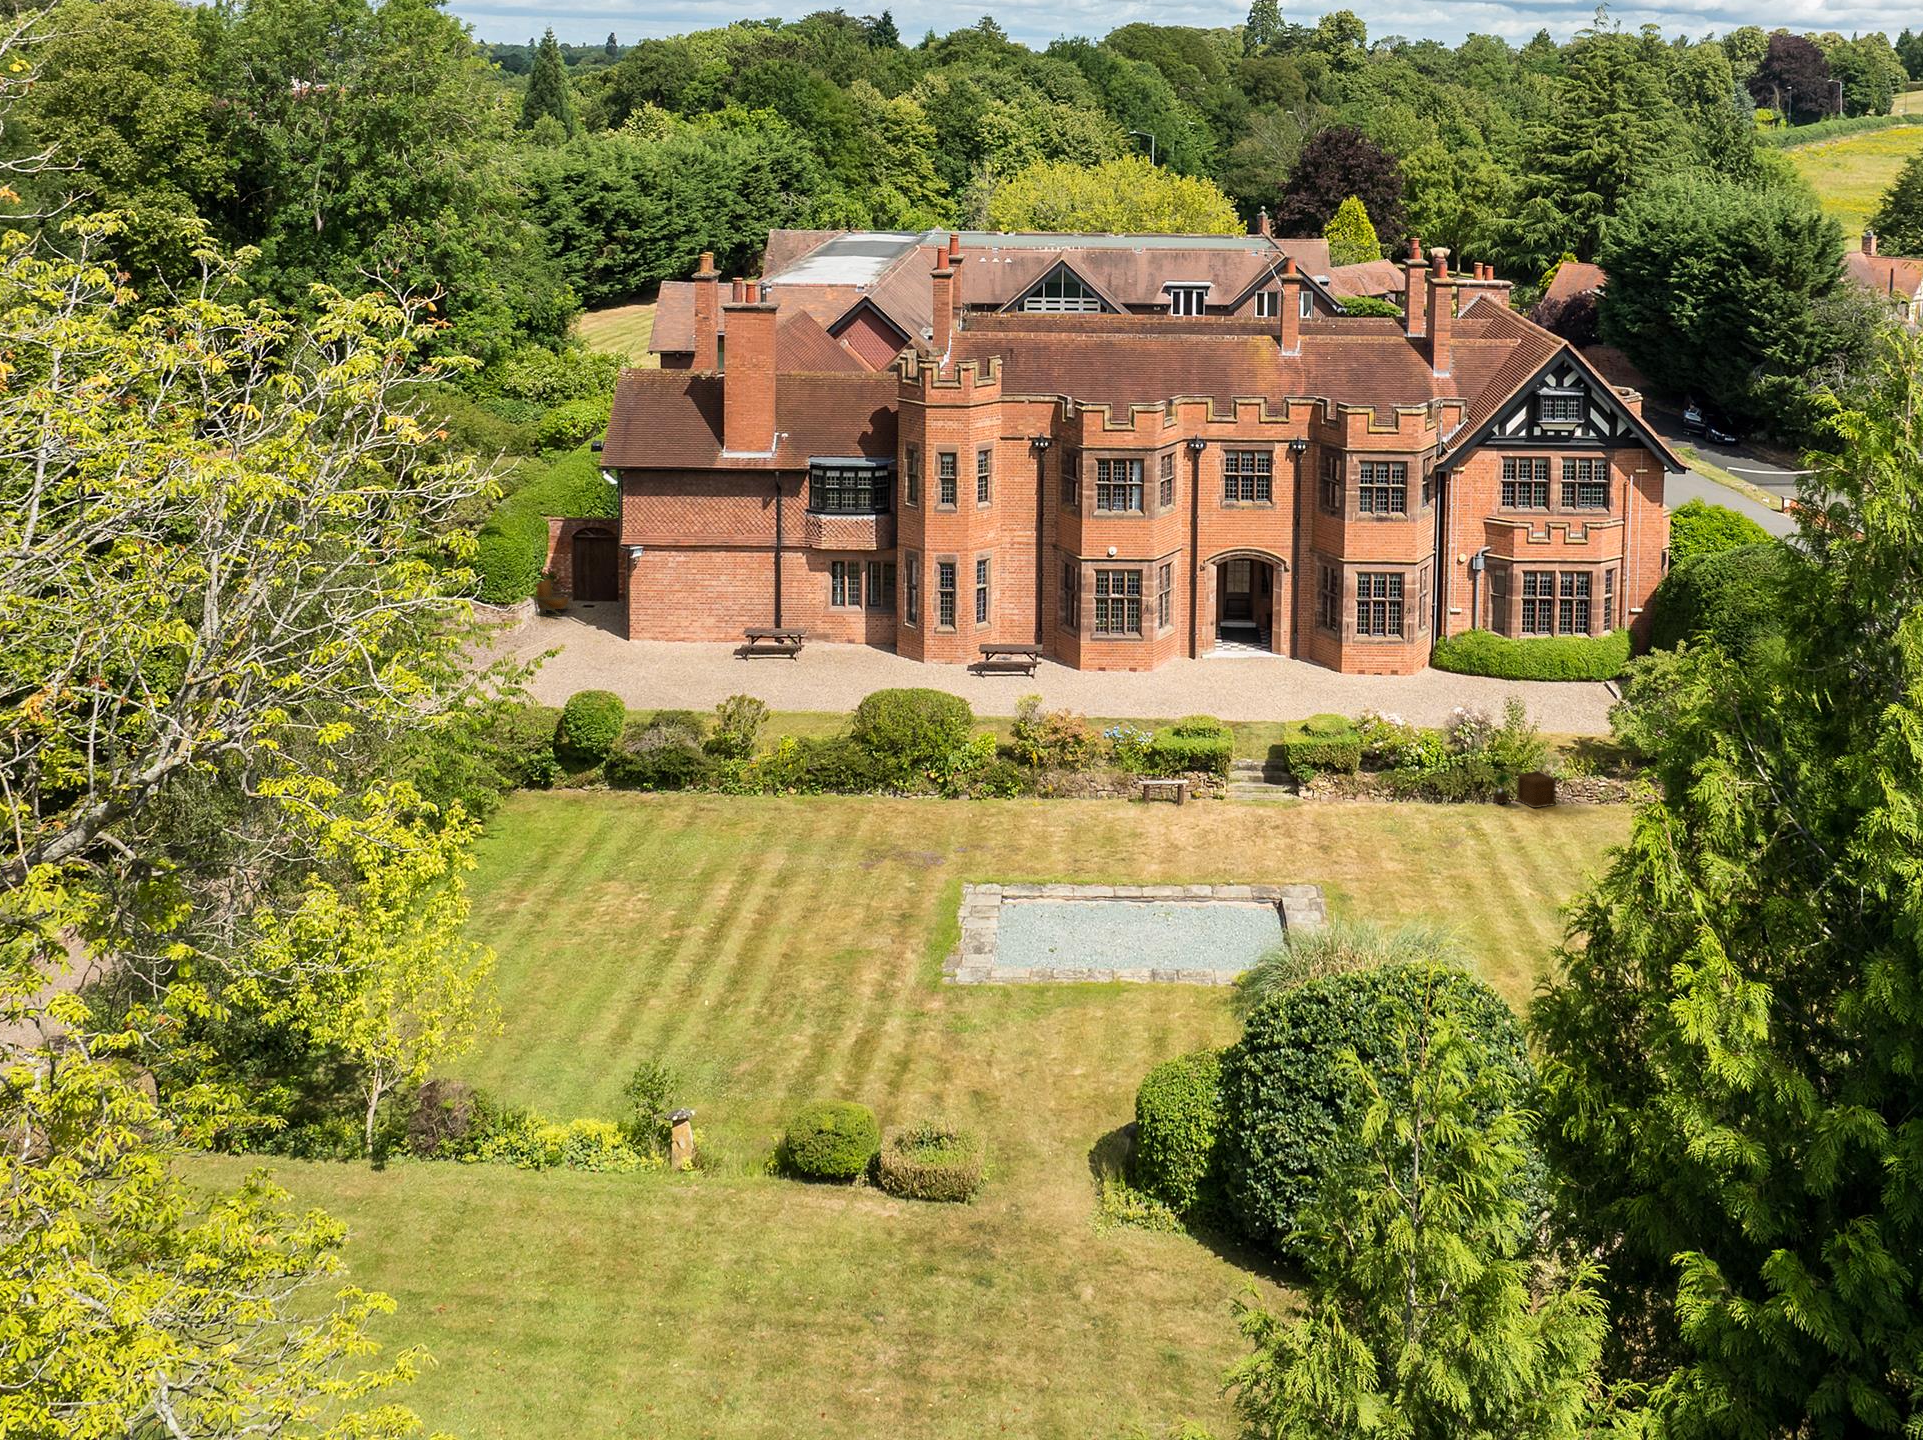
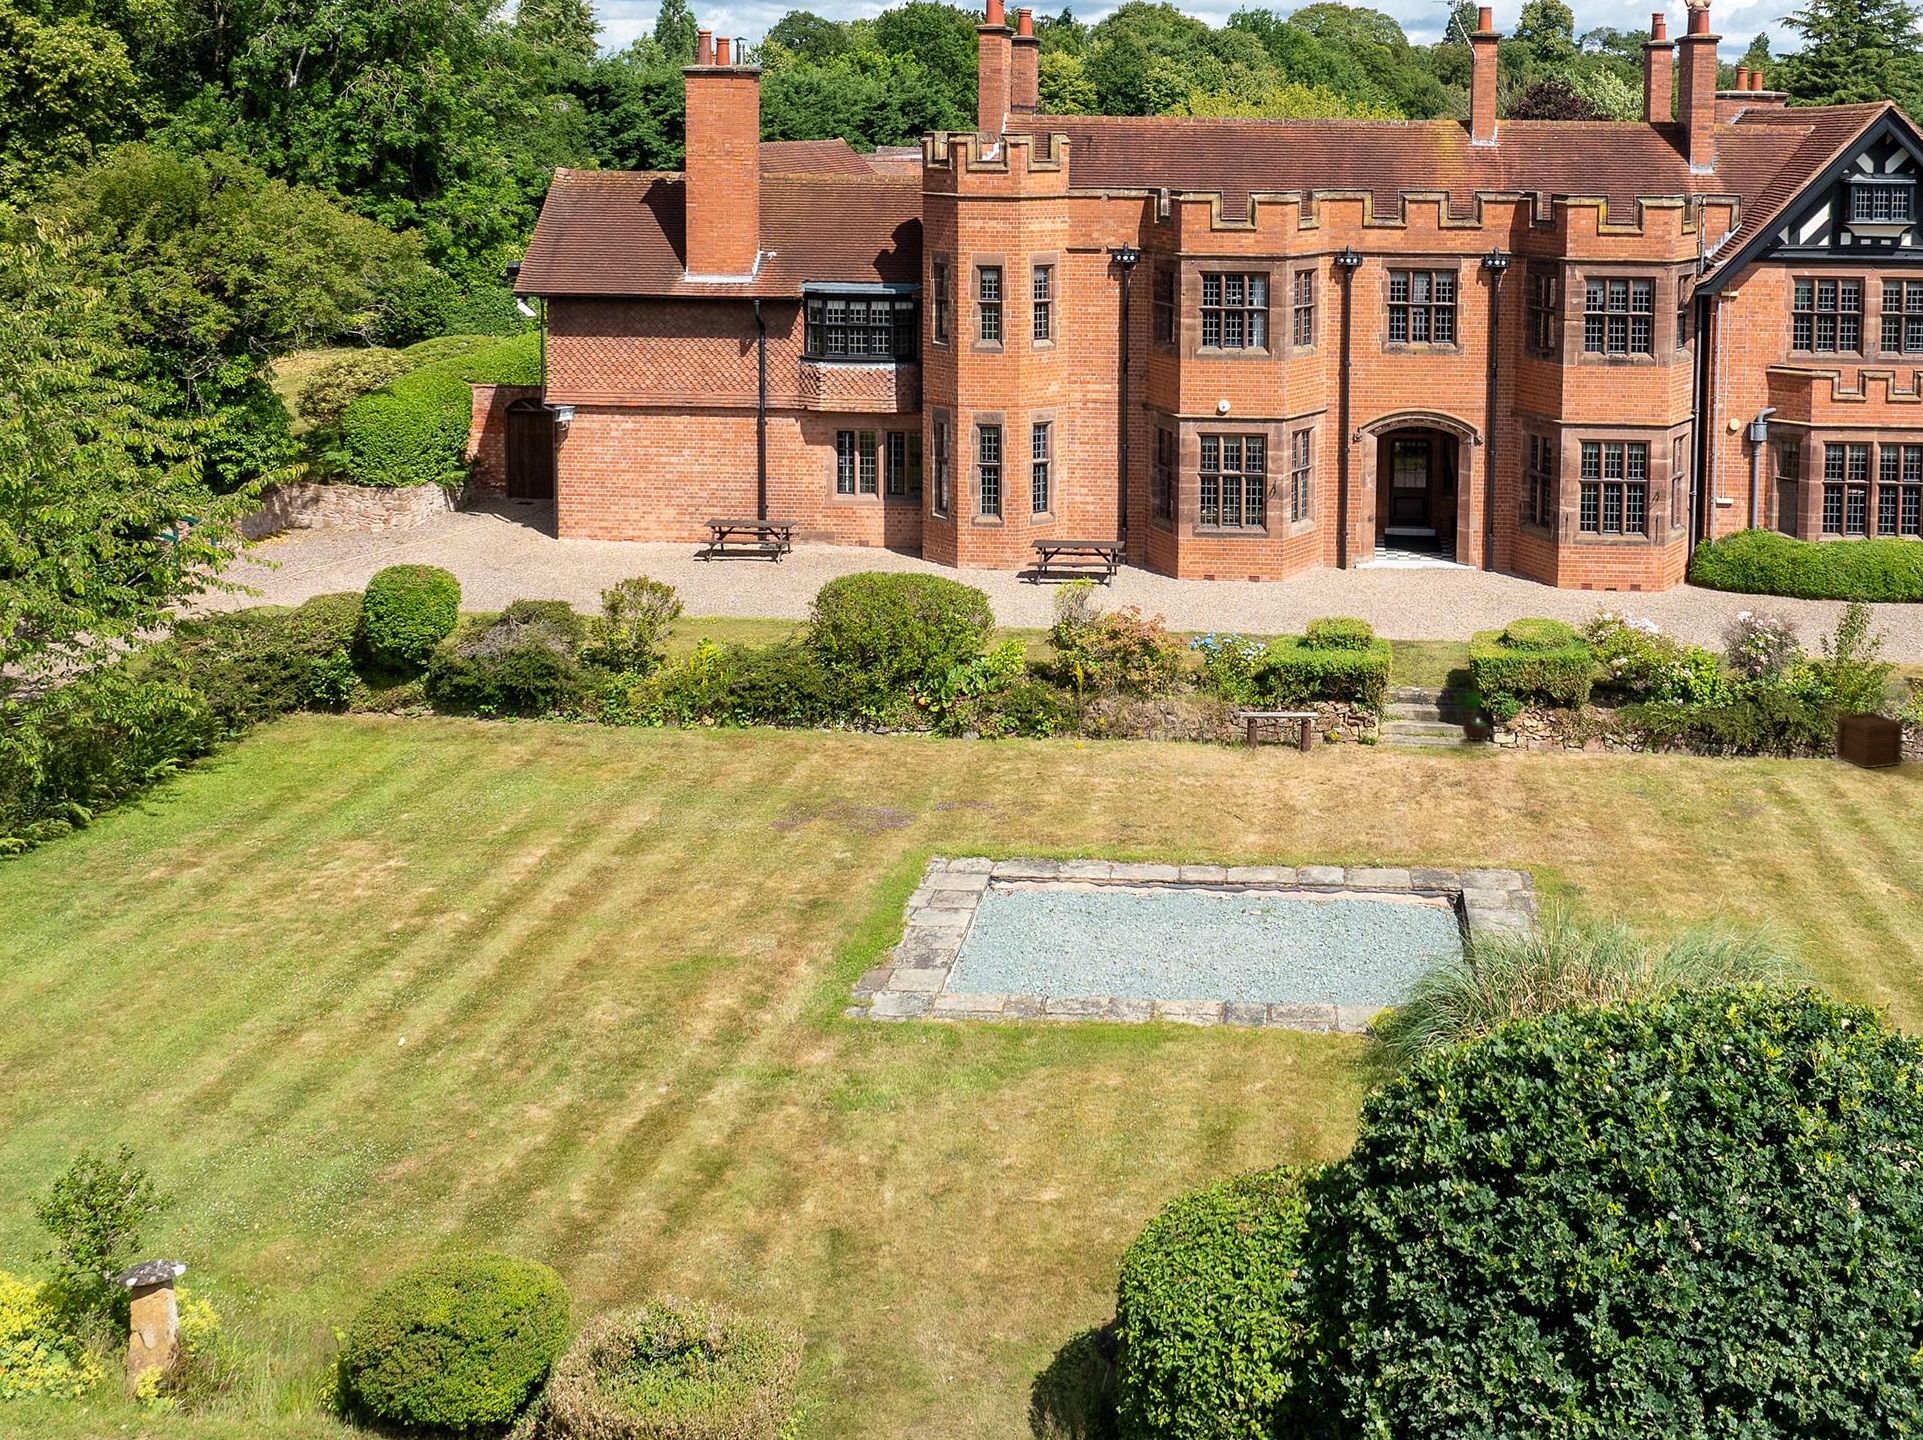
lounge chair: present [534,579,570,616] -> none [465,464,519,510]
potted tree: present [1493,772,1510,804] -> present [1456,692,1487,740]

